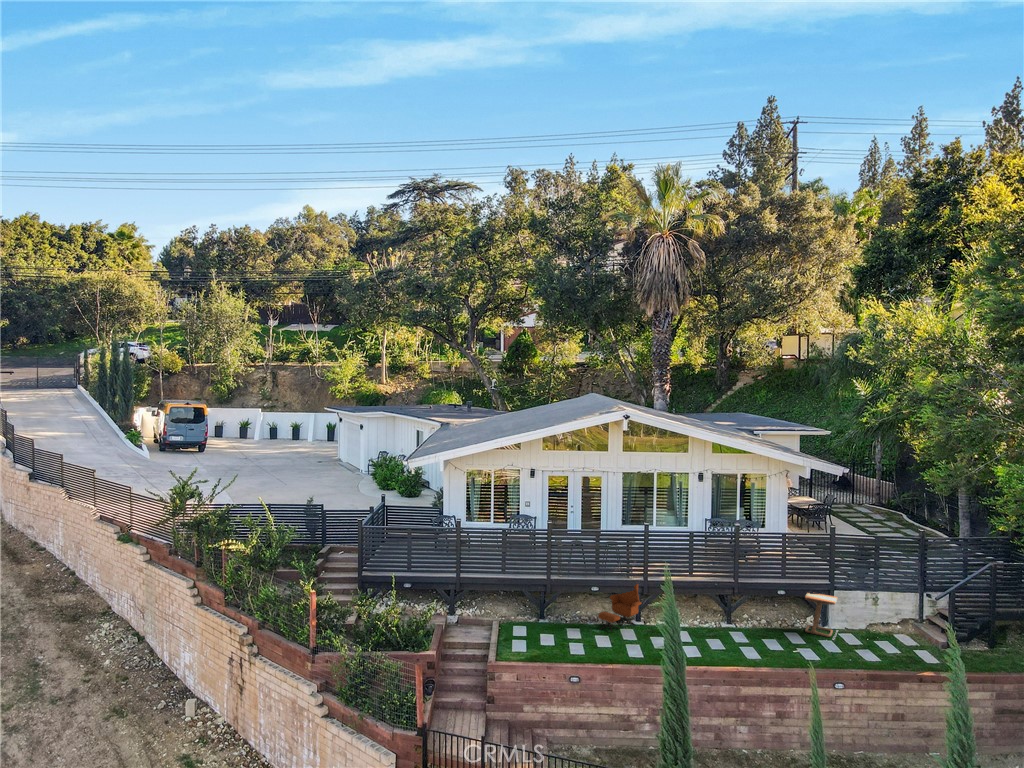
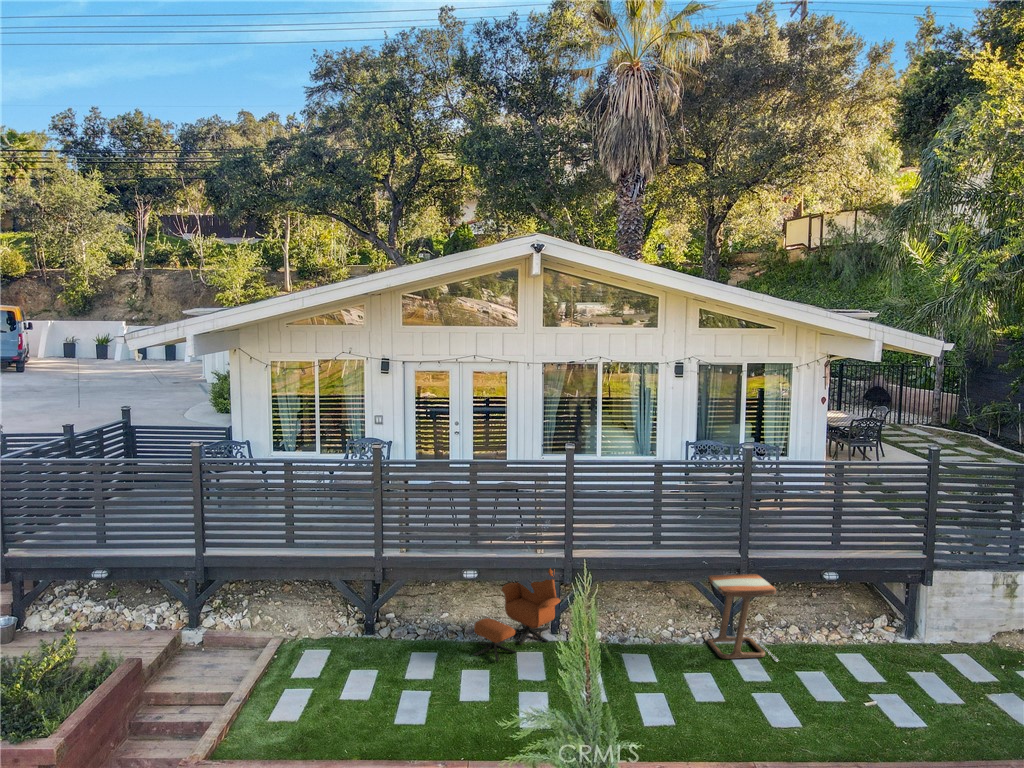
side table: present [805,593,837,637] -> present [708,574,778,660]

